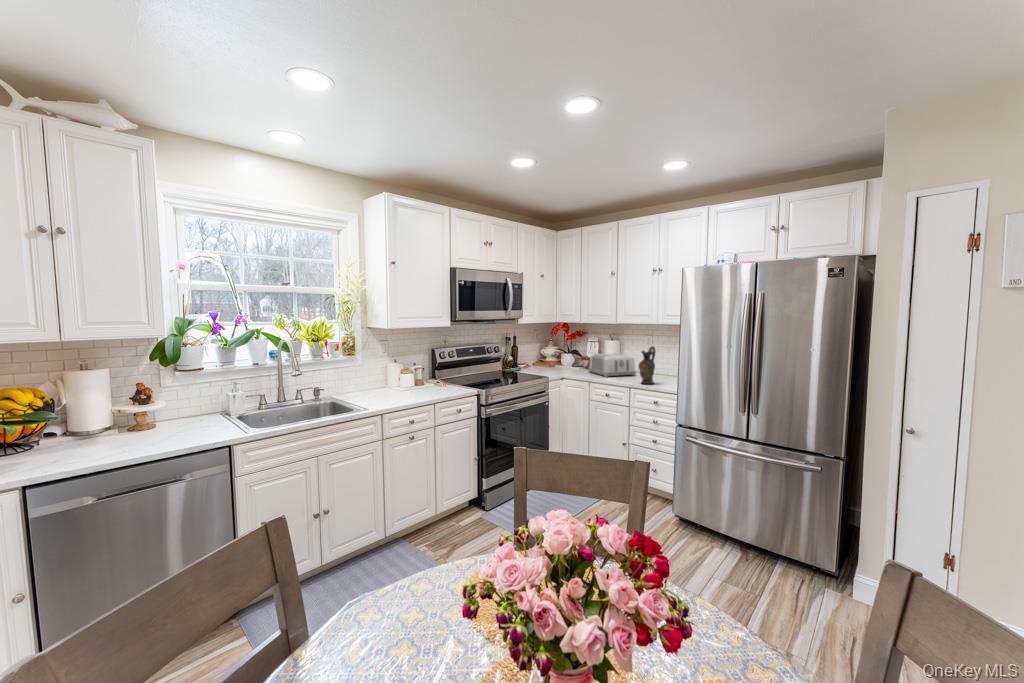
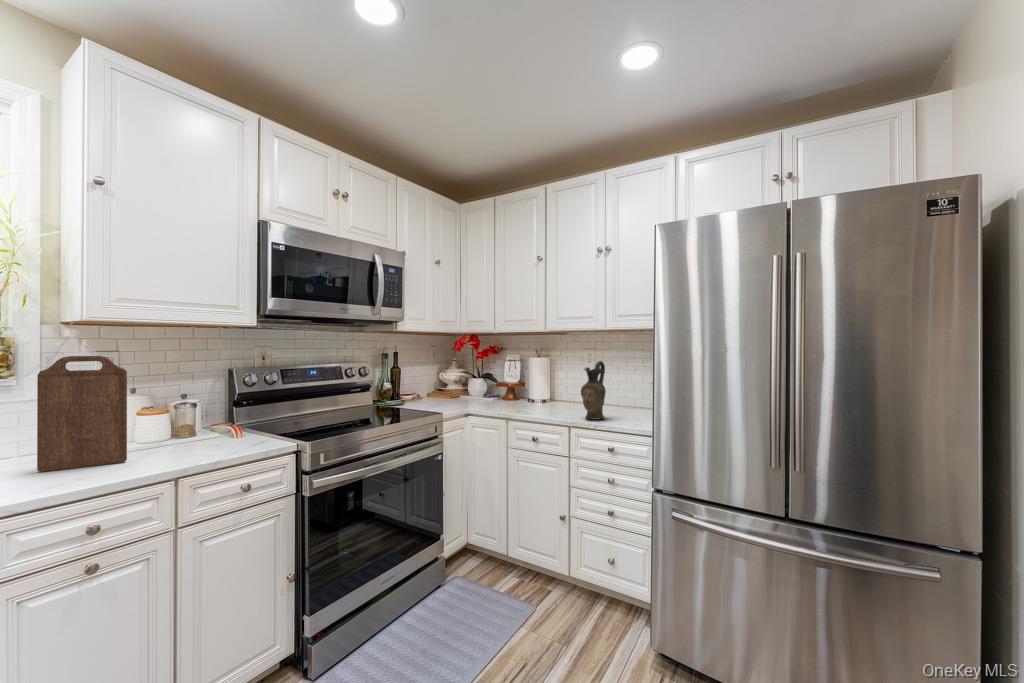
cutting board: none [376,345,408,398] -> present [37,356,127,472]
toaster: present [589,353,636,377] -> none [506,375,574,411]

